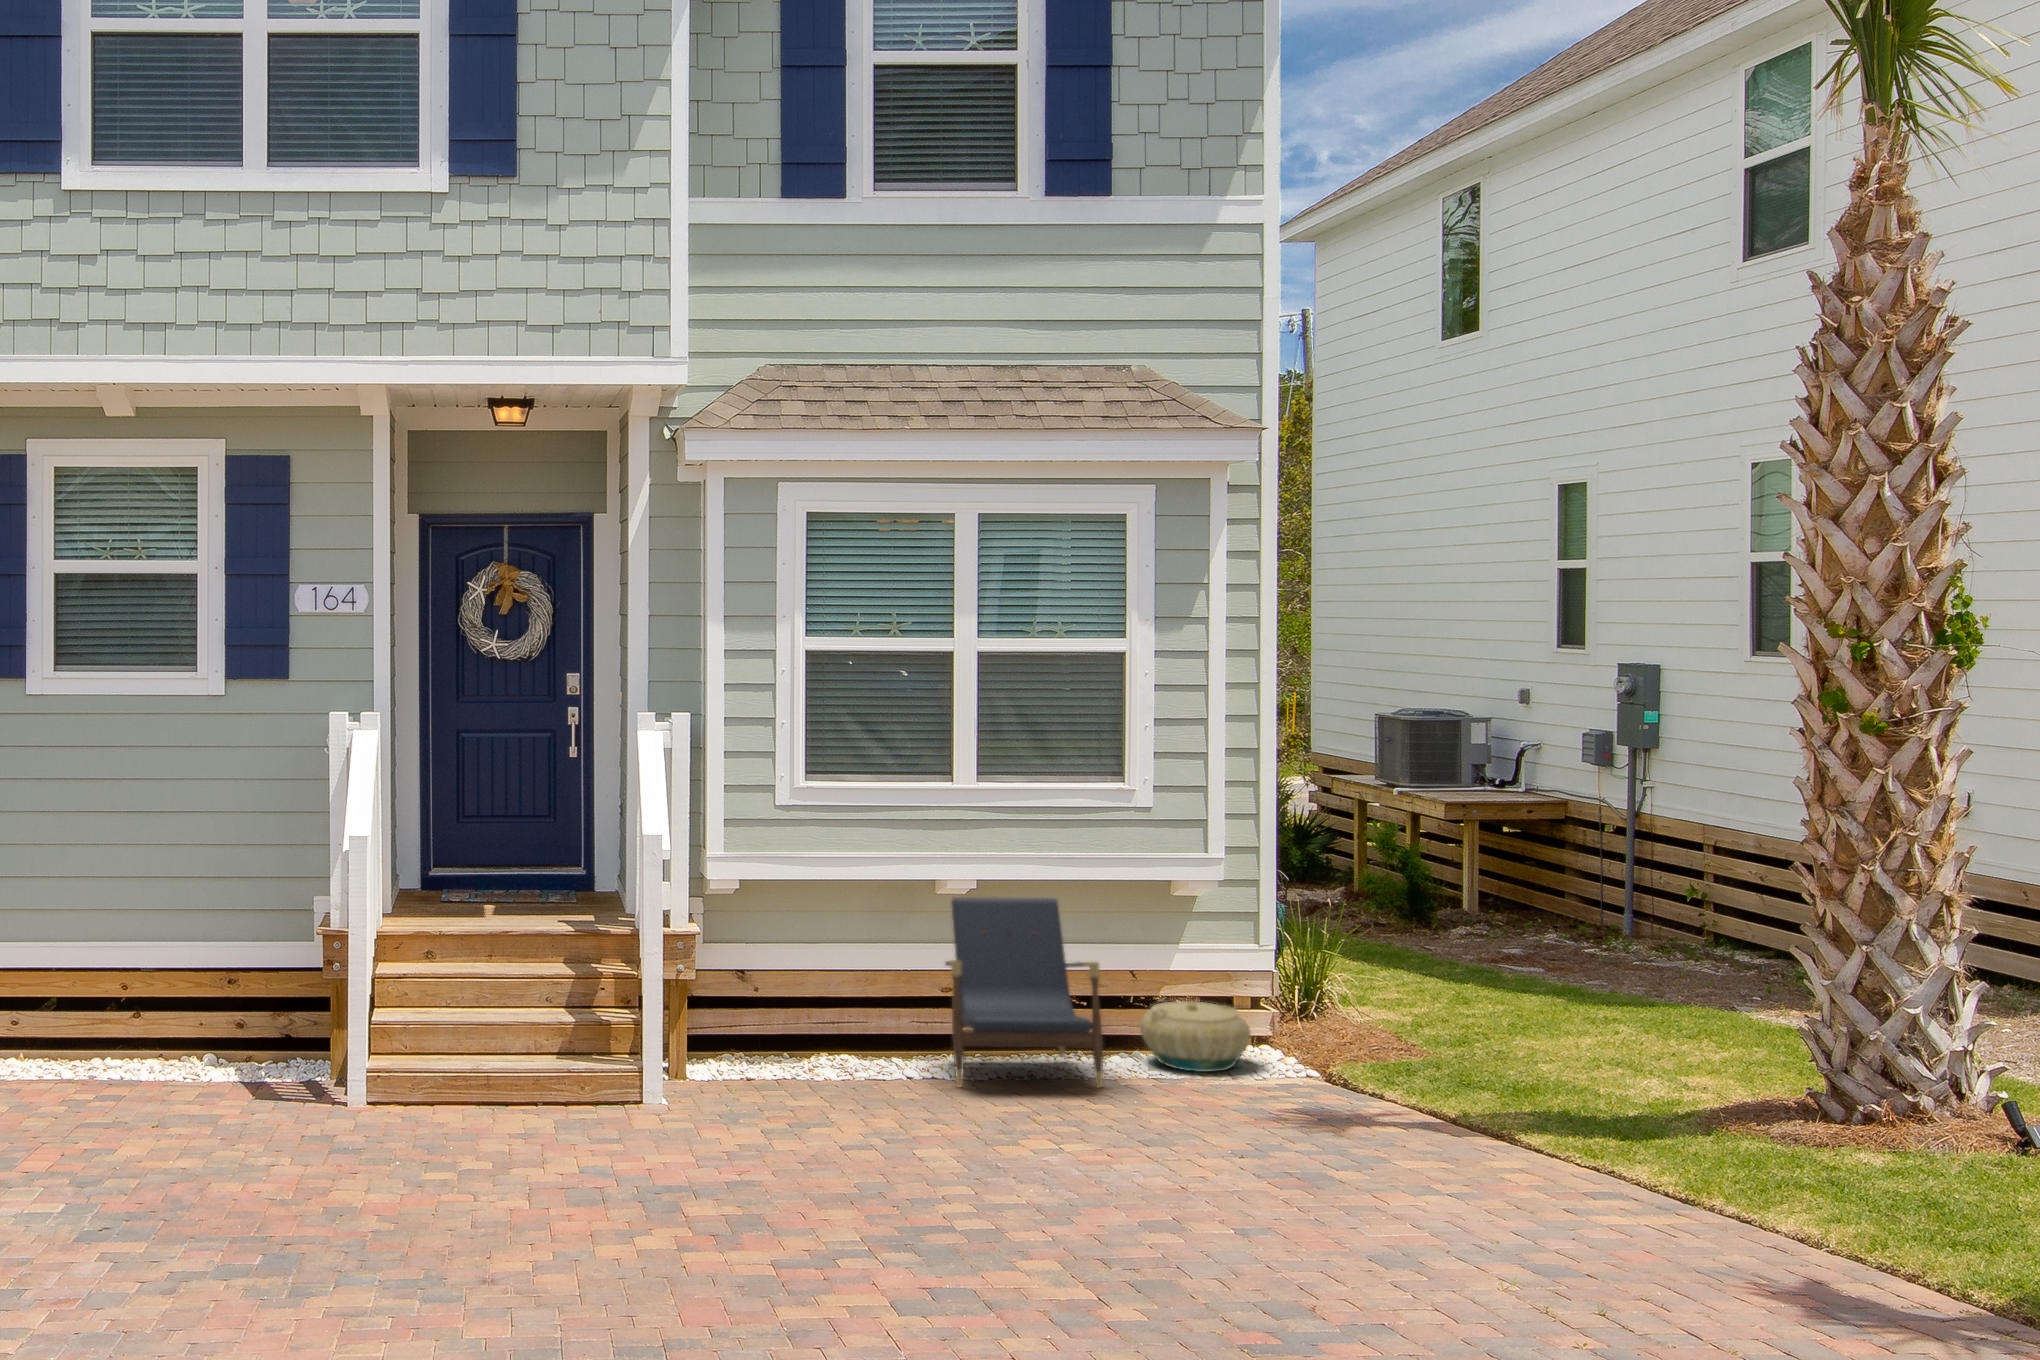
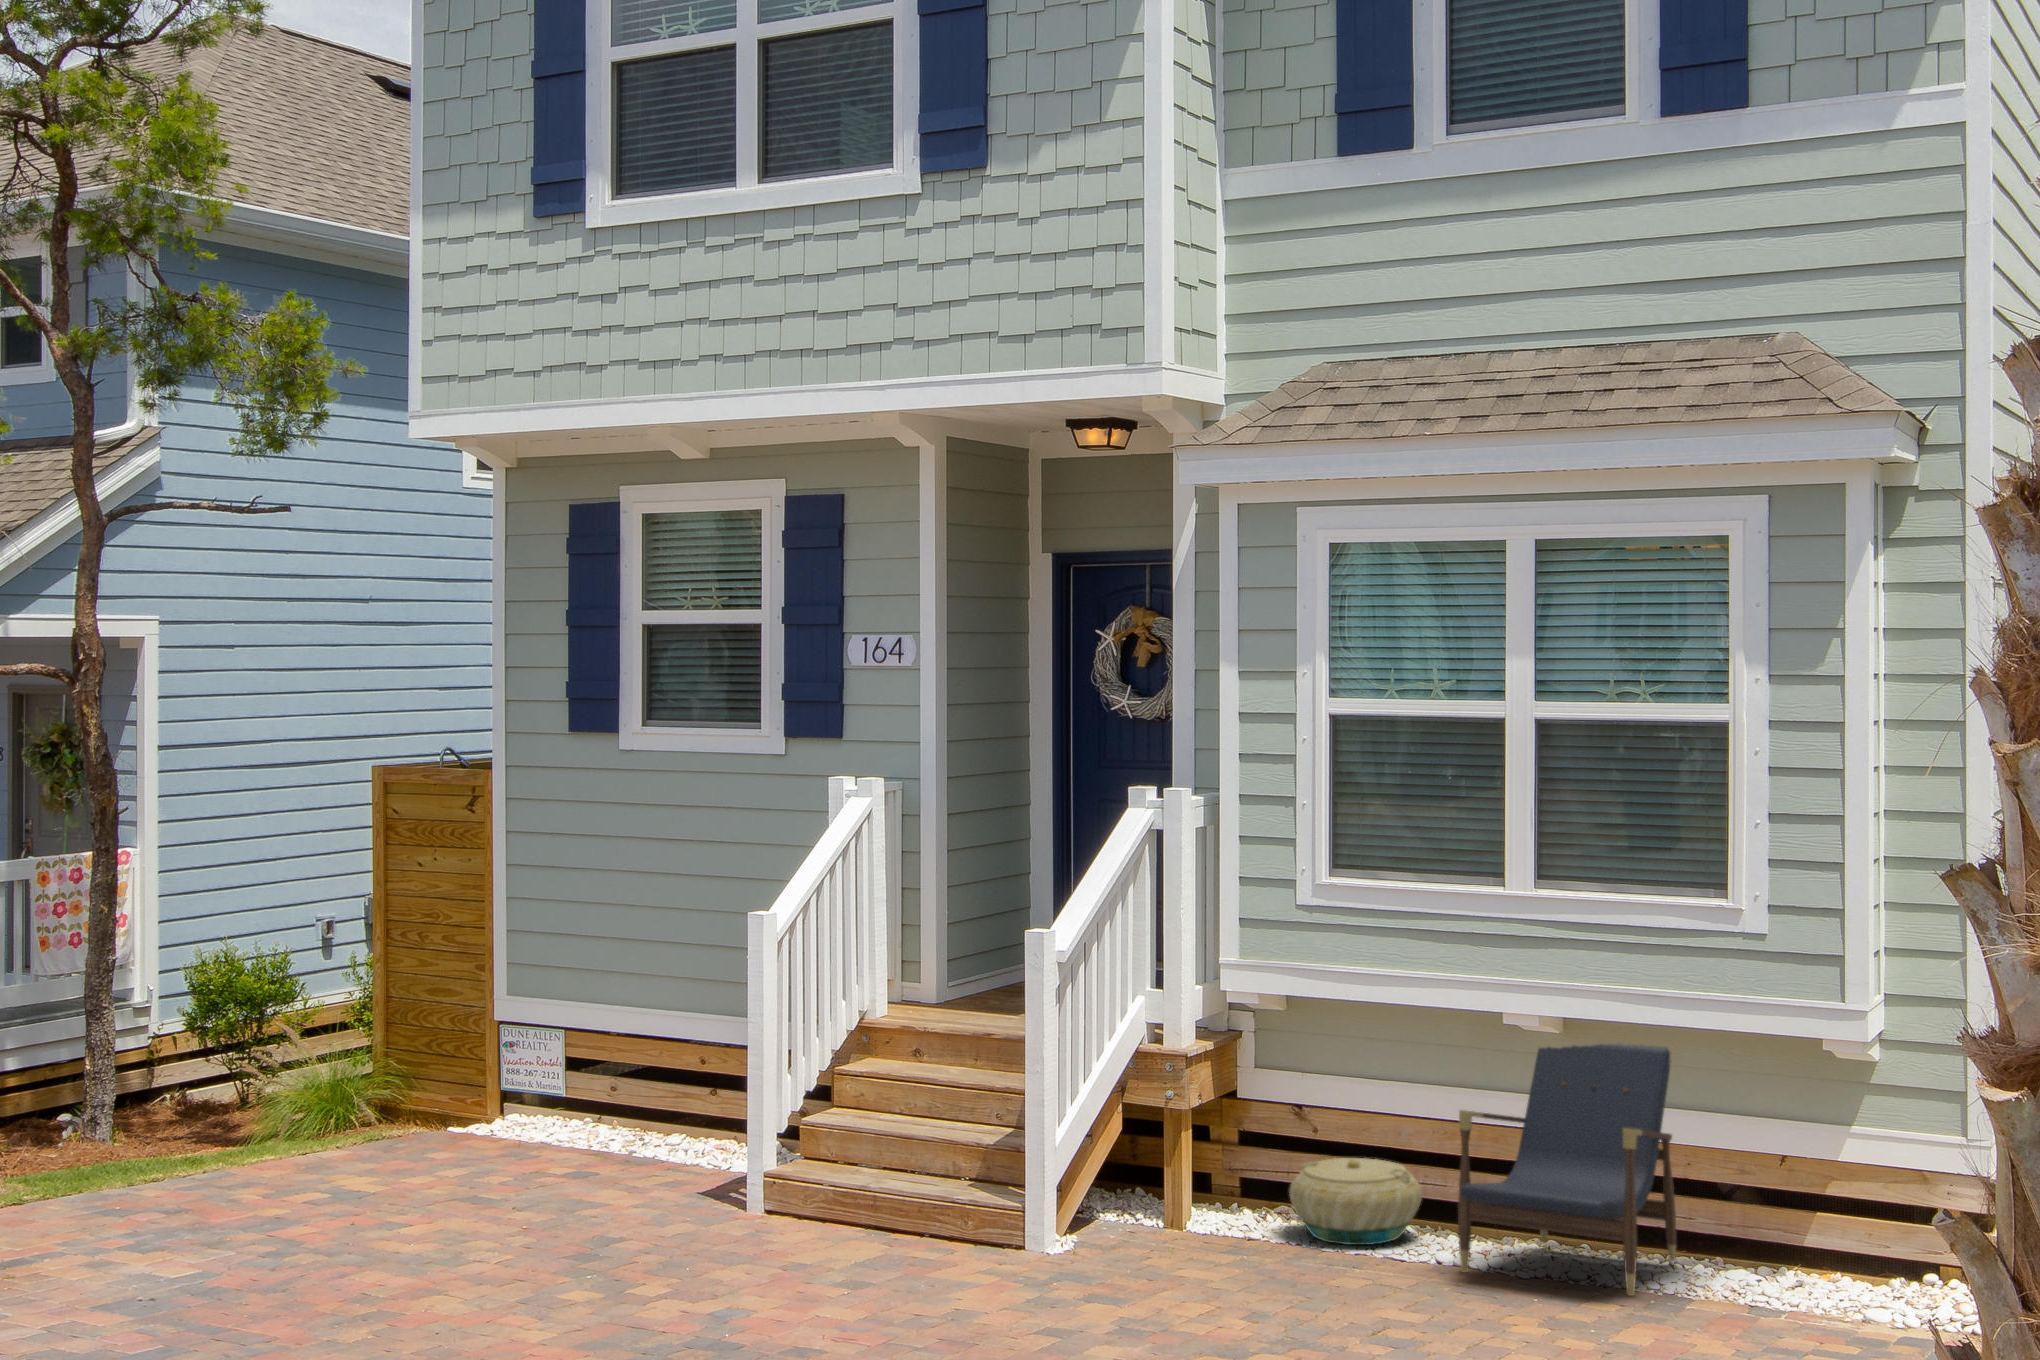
basket: present [1140,1001,1251,1072] -> present [1289,1158,1422,1245]

